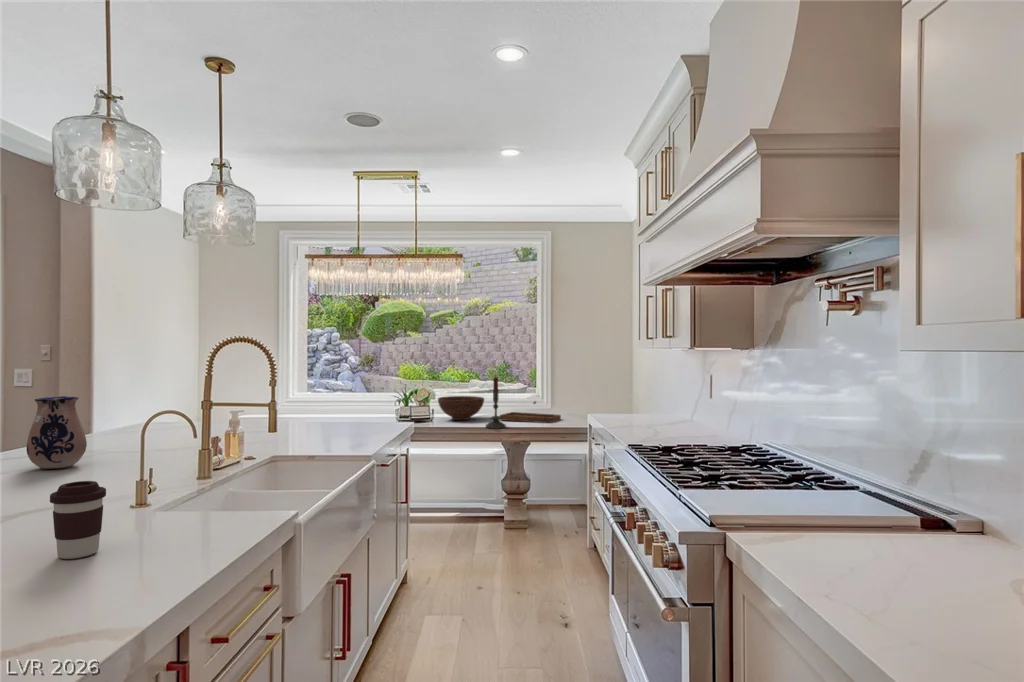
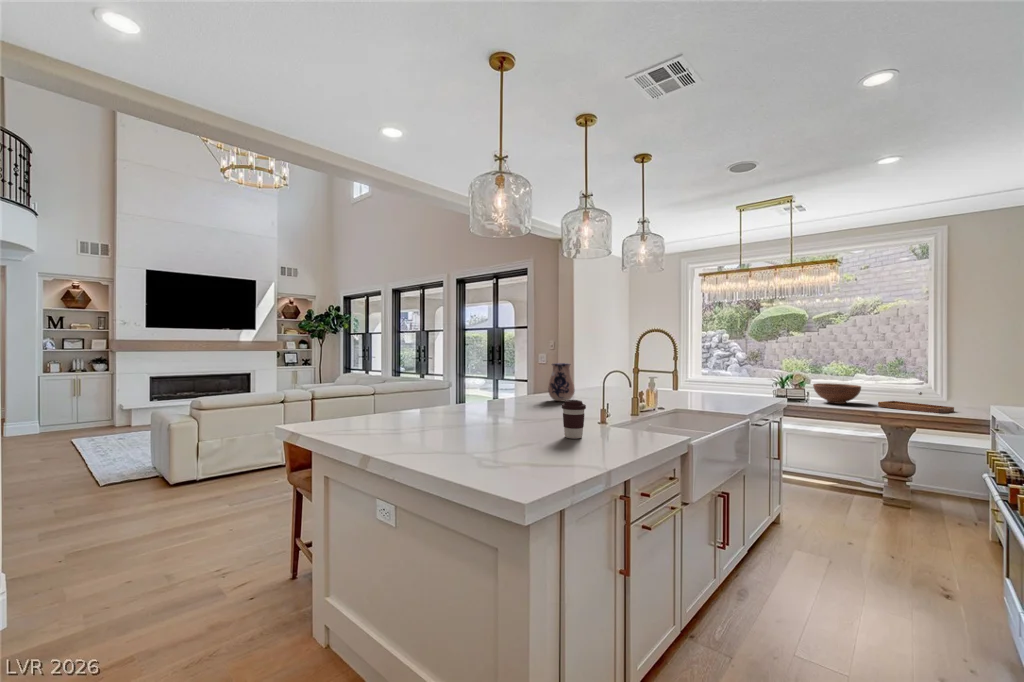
candle: present [486,377,506,429] -> none [861,366,884,413]

